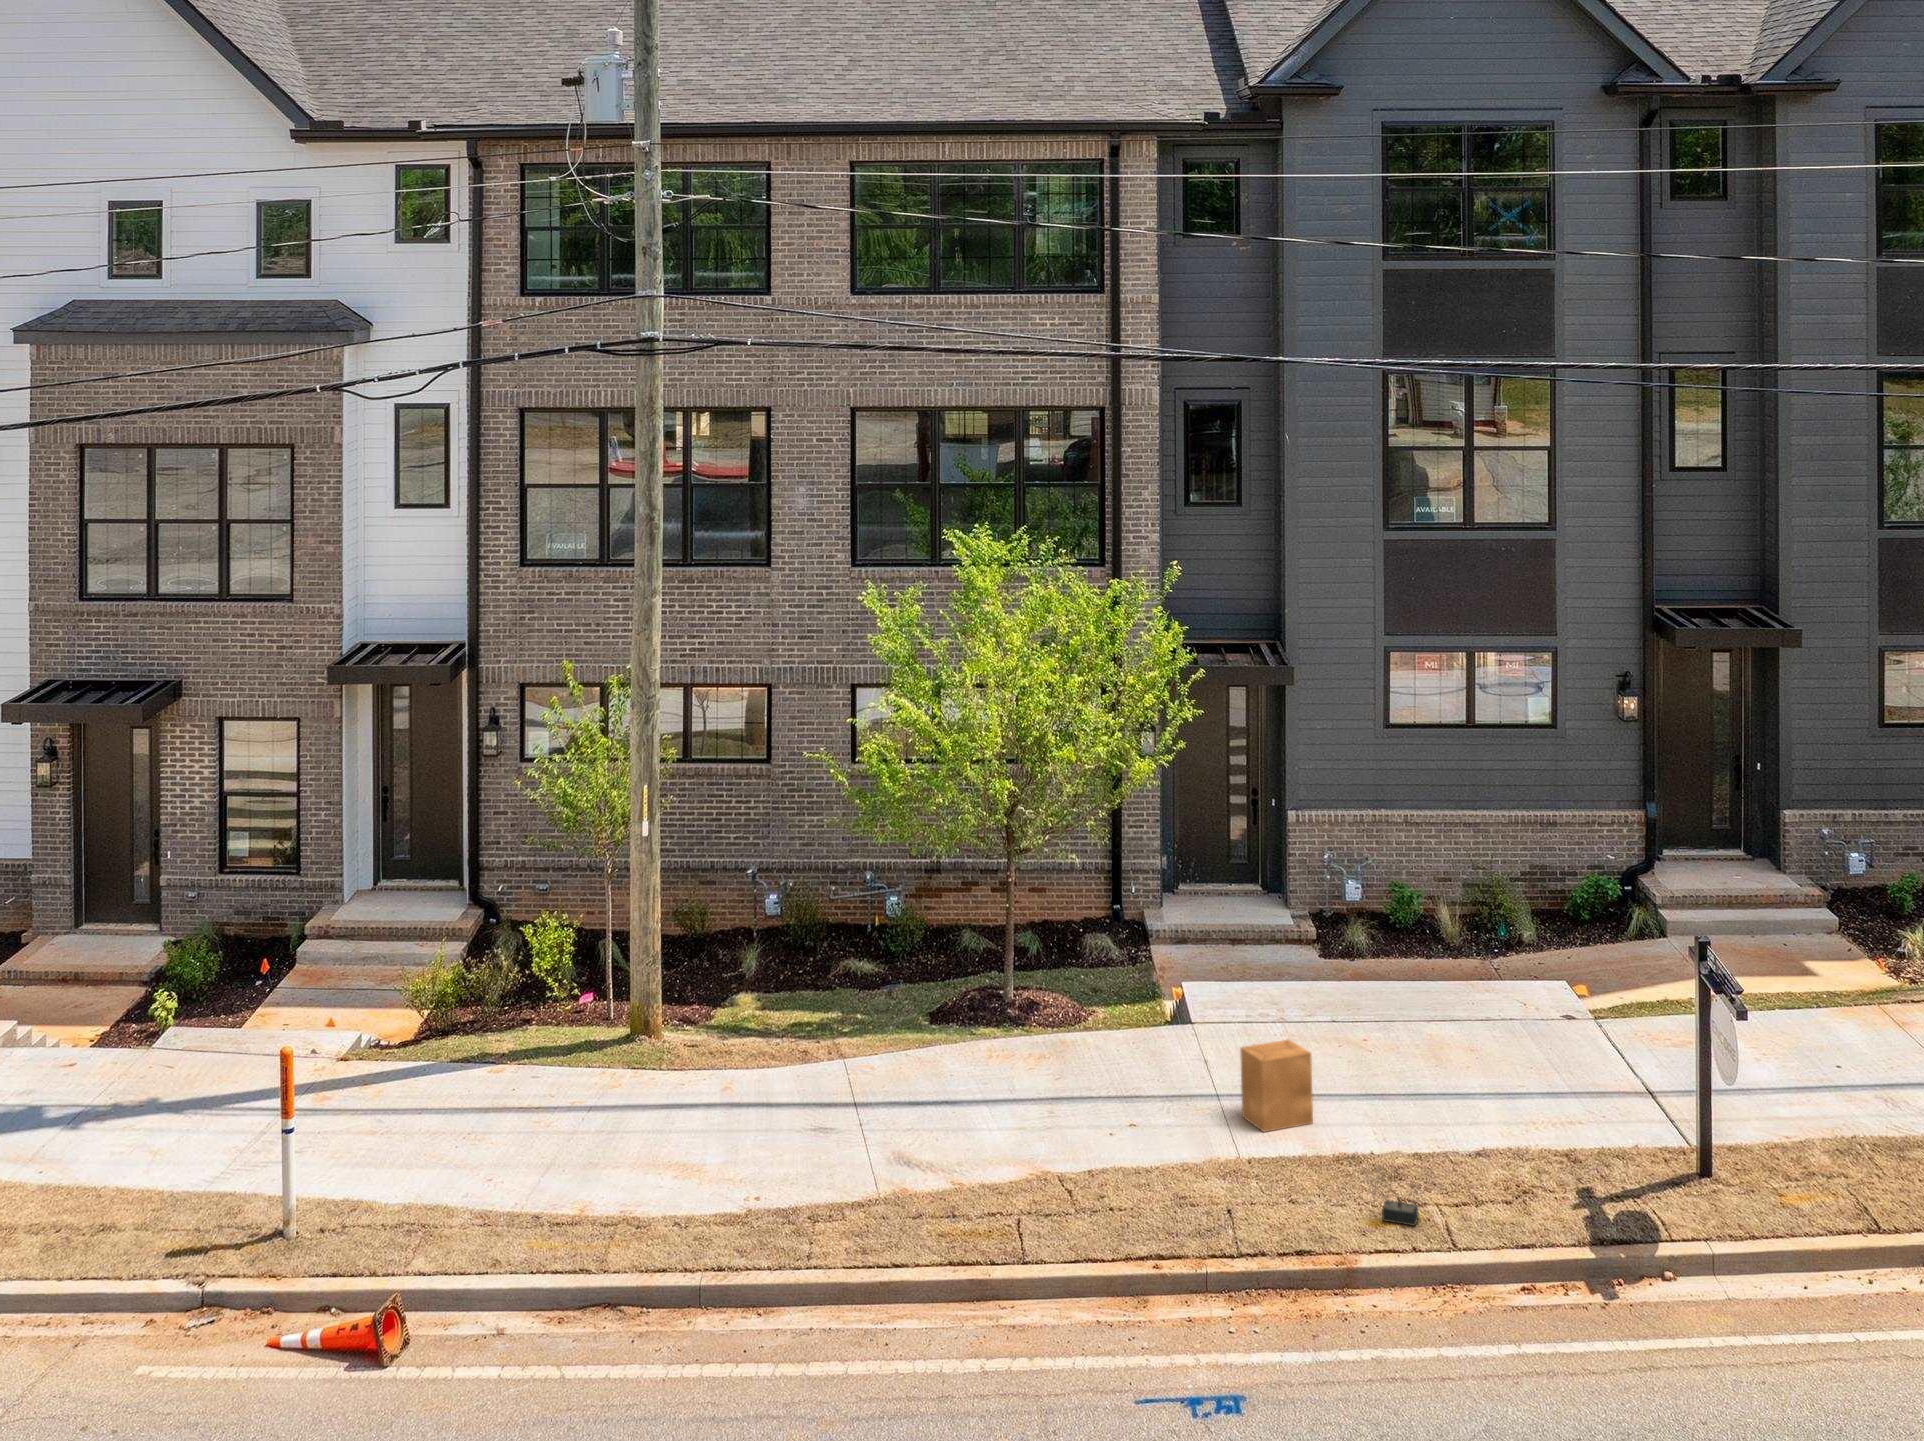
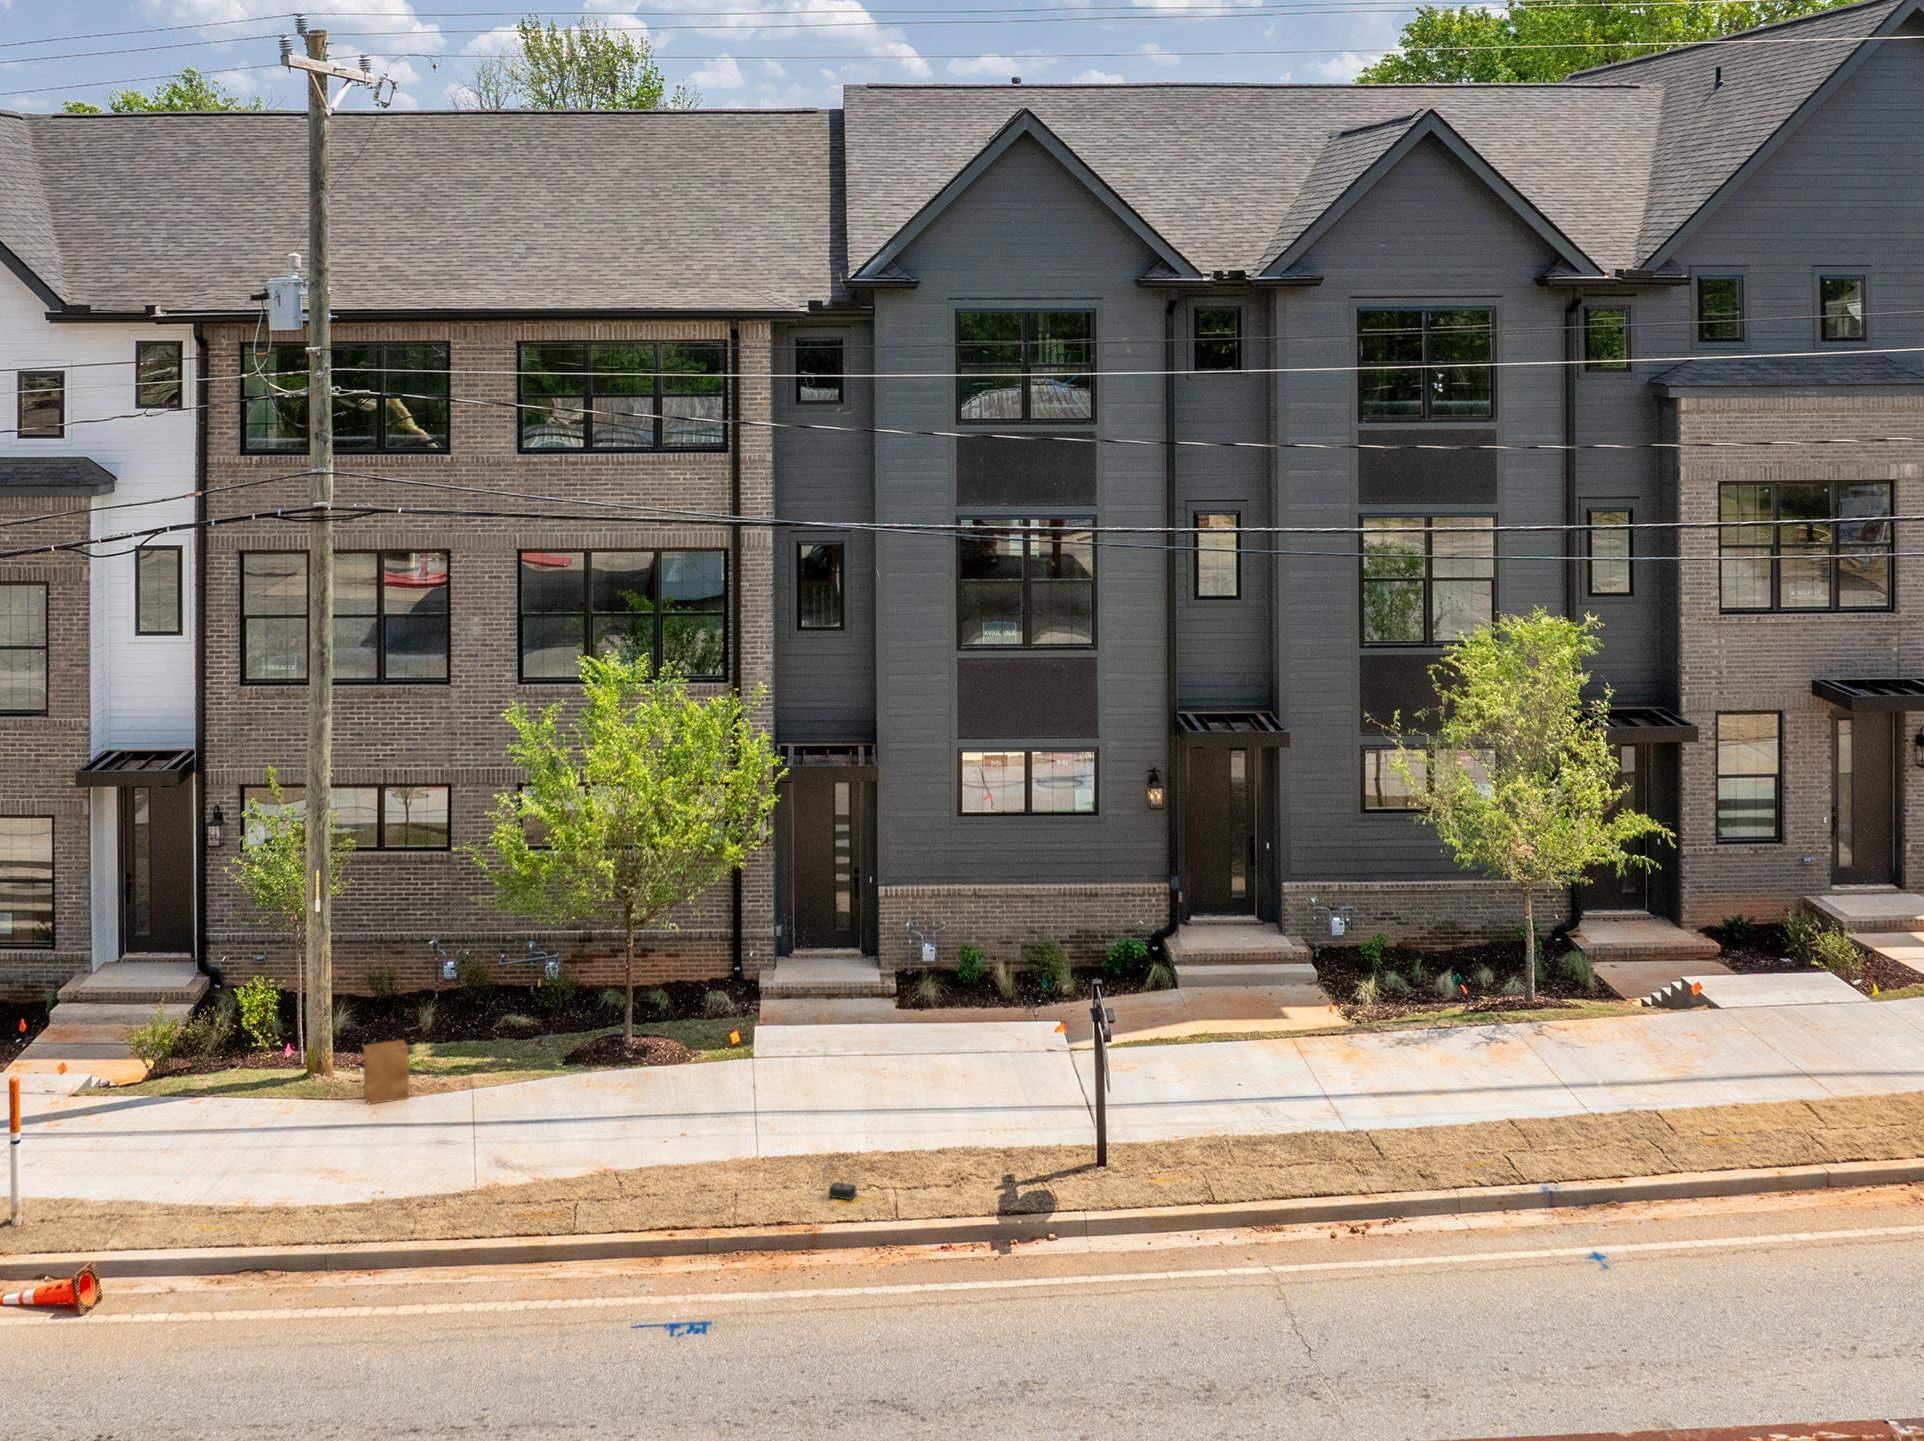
cardboard box: present [1240,1040,1313,1132] -> present [364,1040,409,1104]

